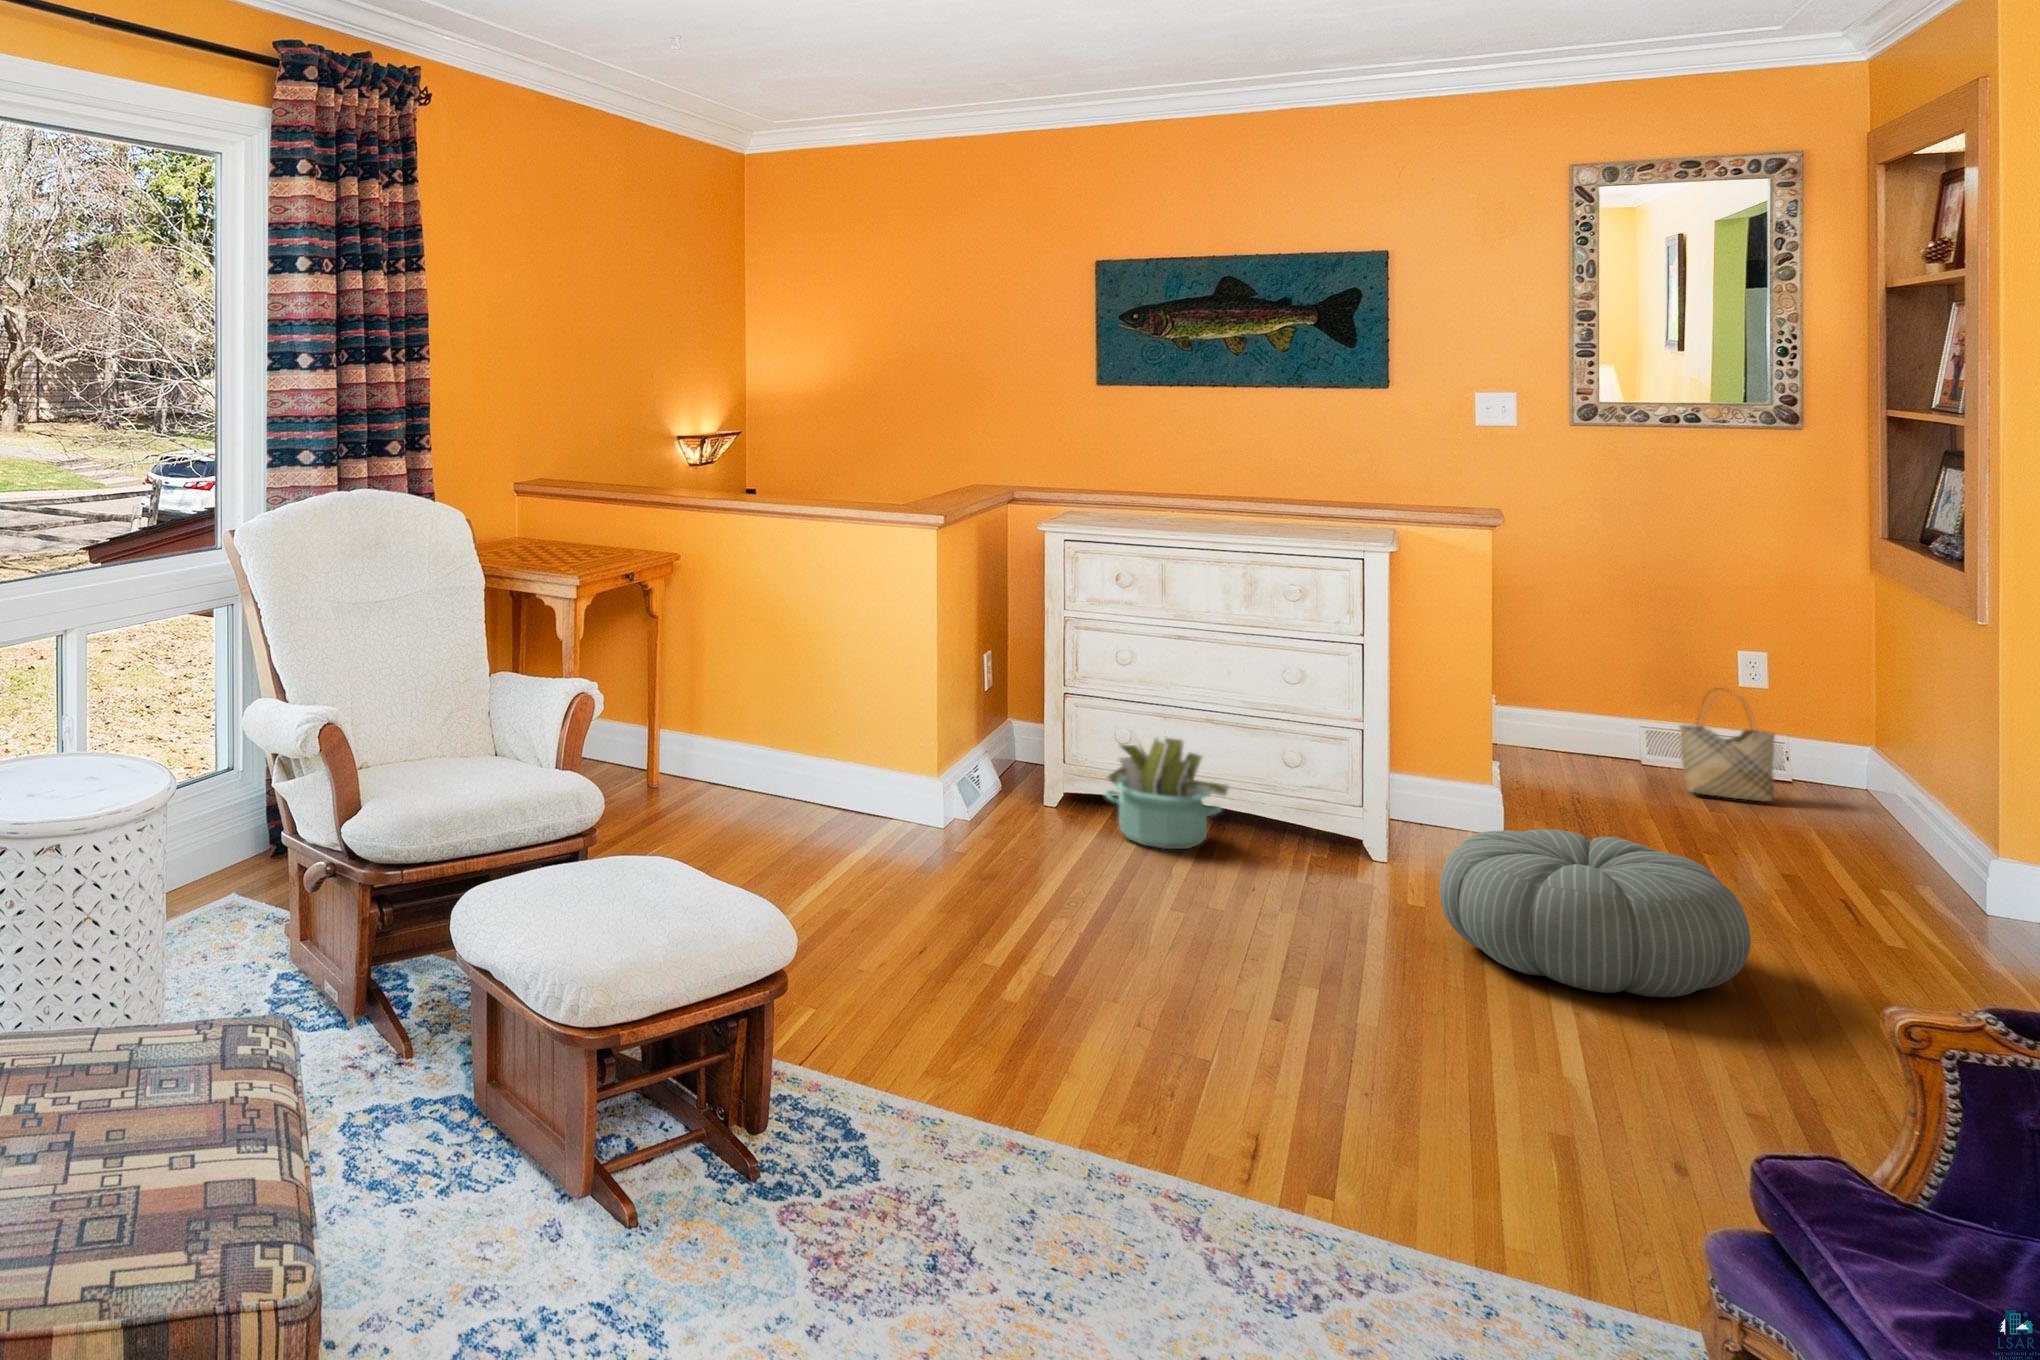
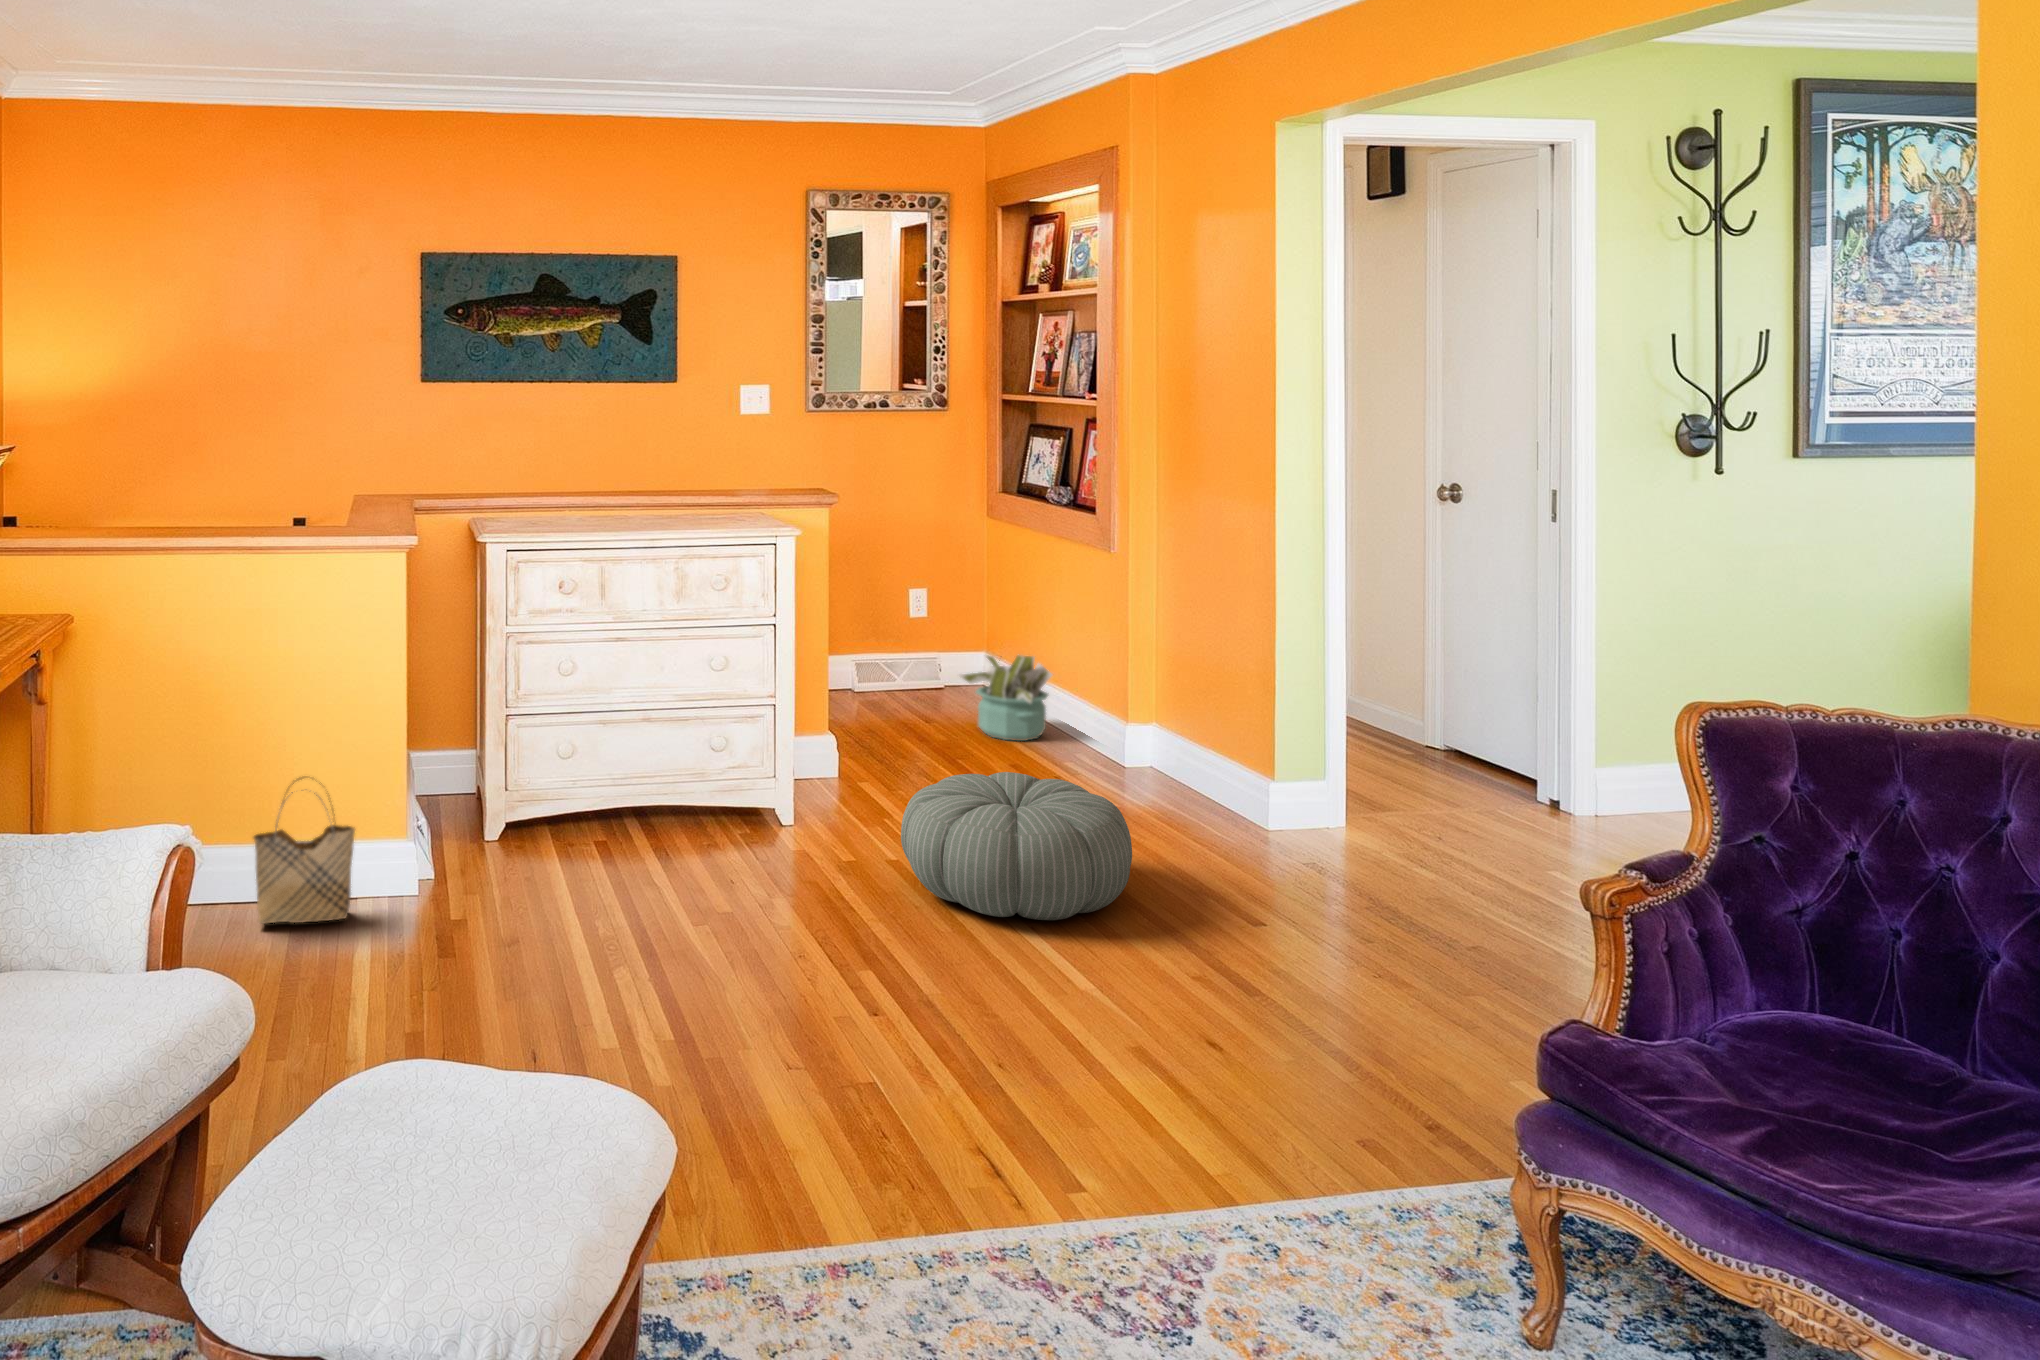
woven basket: present [1680,693,1775,801] -> present [254,777,355,924]
decorative plant: present [1104,737,1229,849] -> present [960,655,1052,741]

